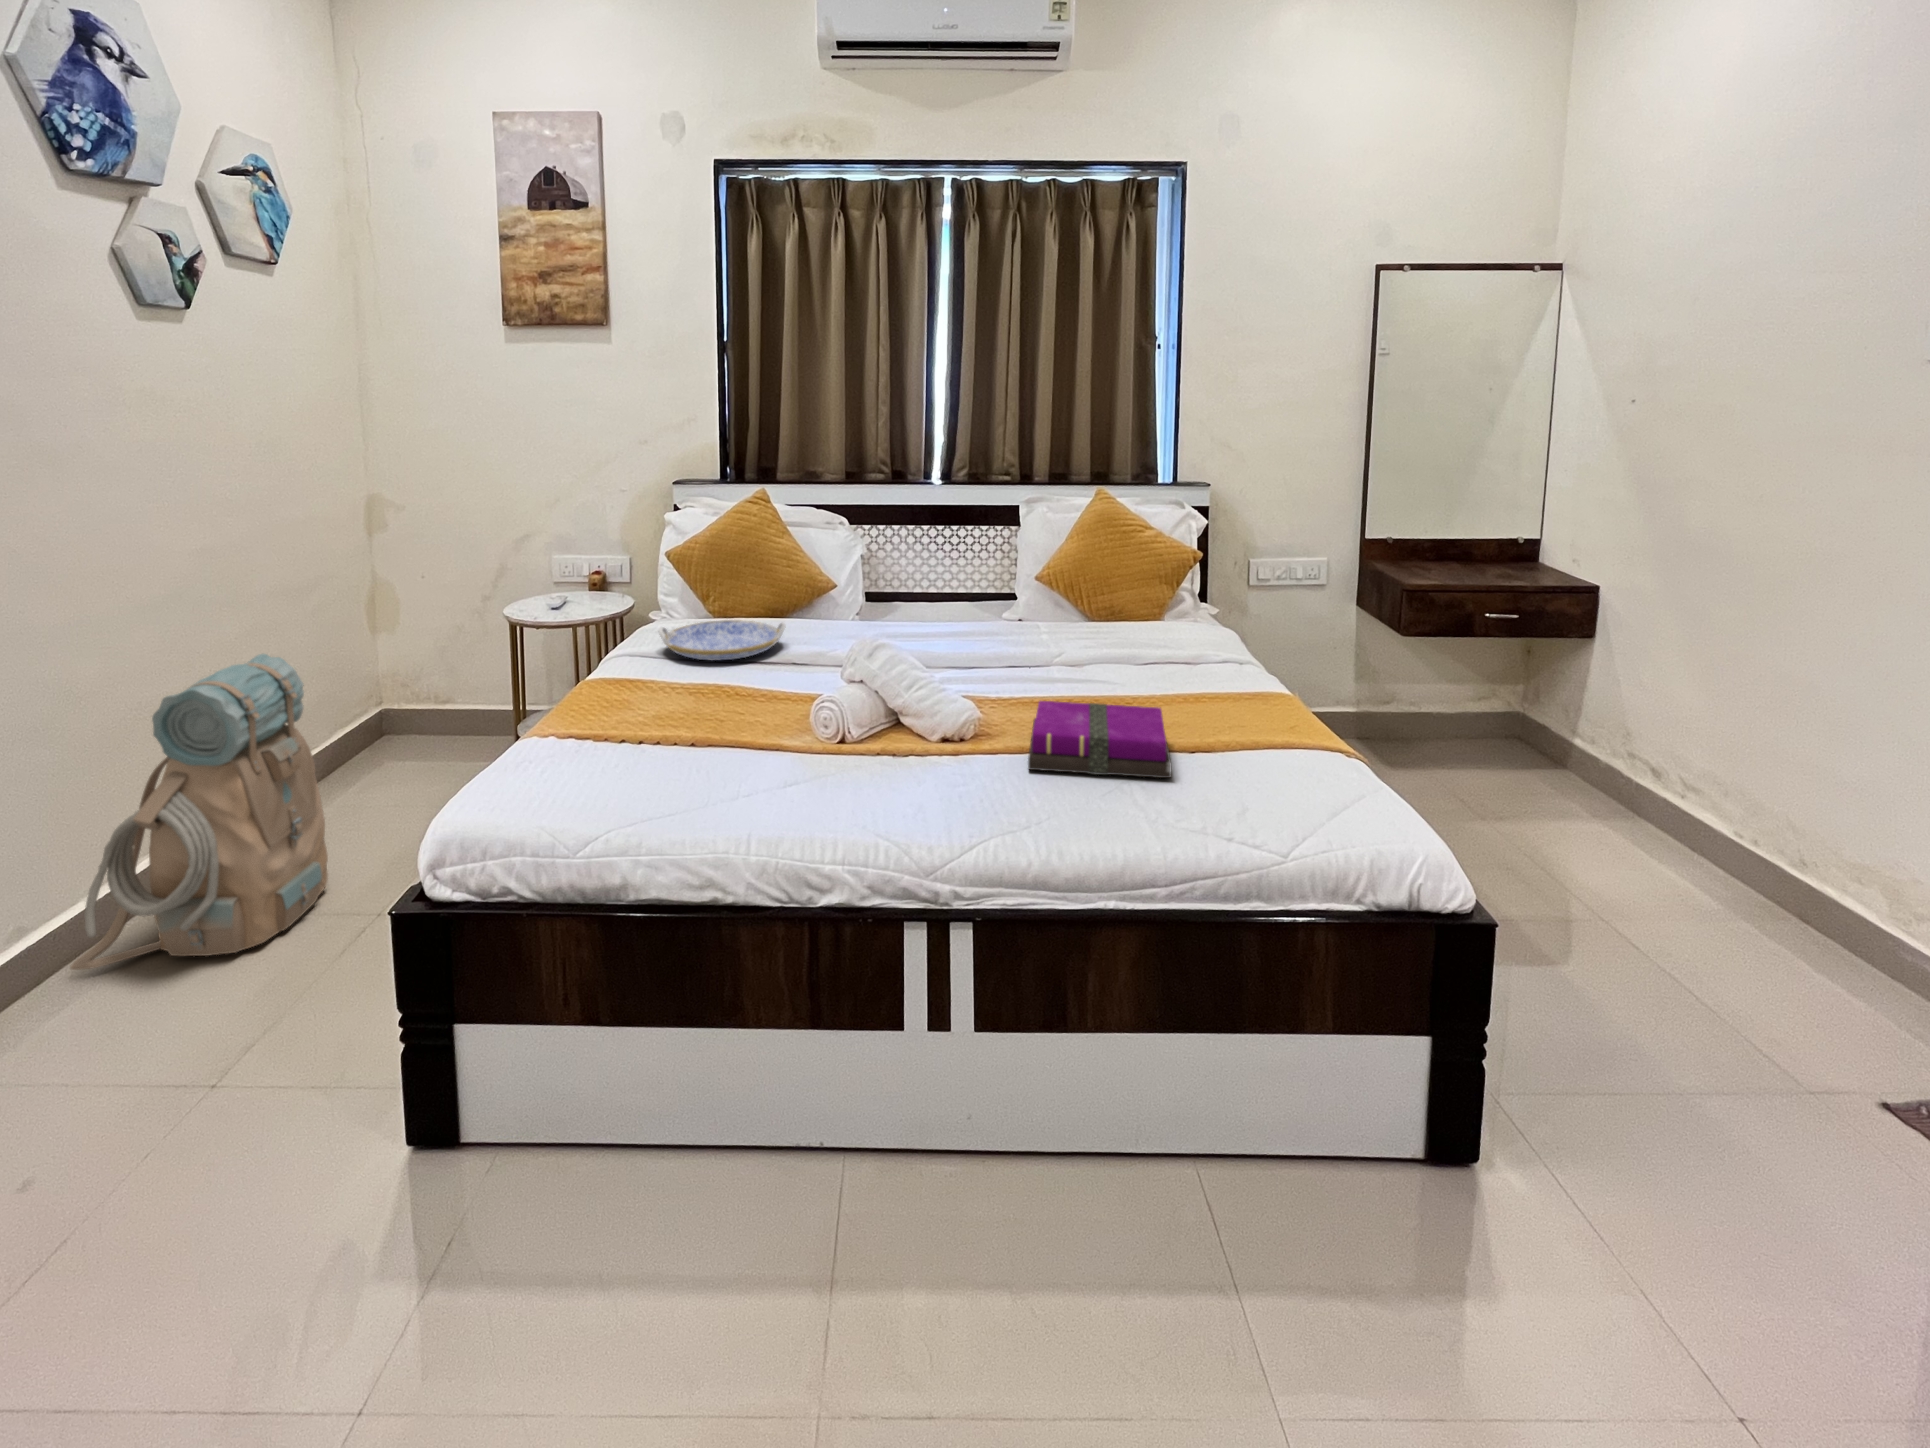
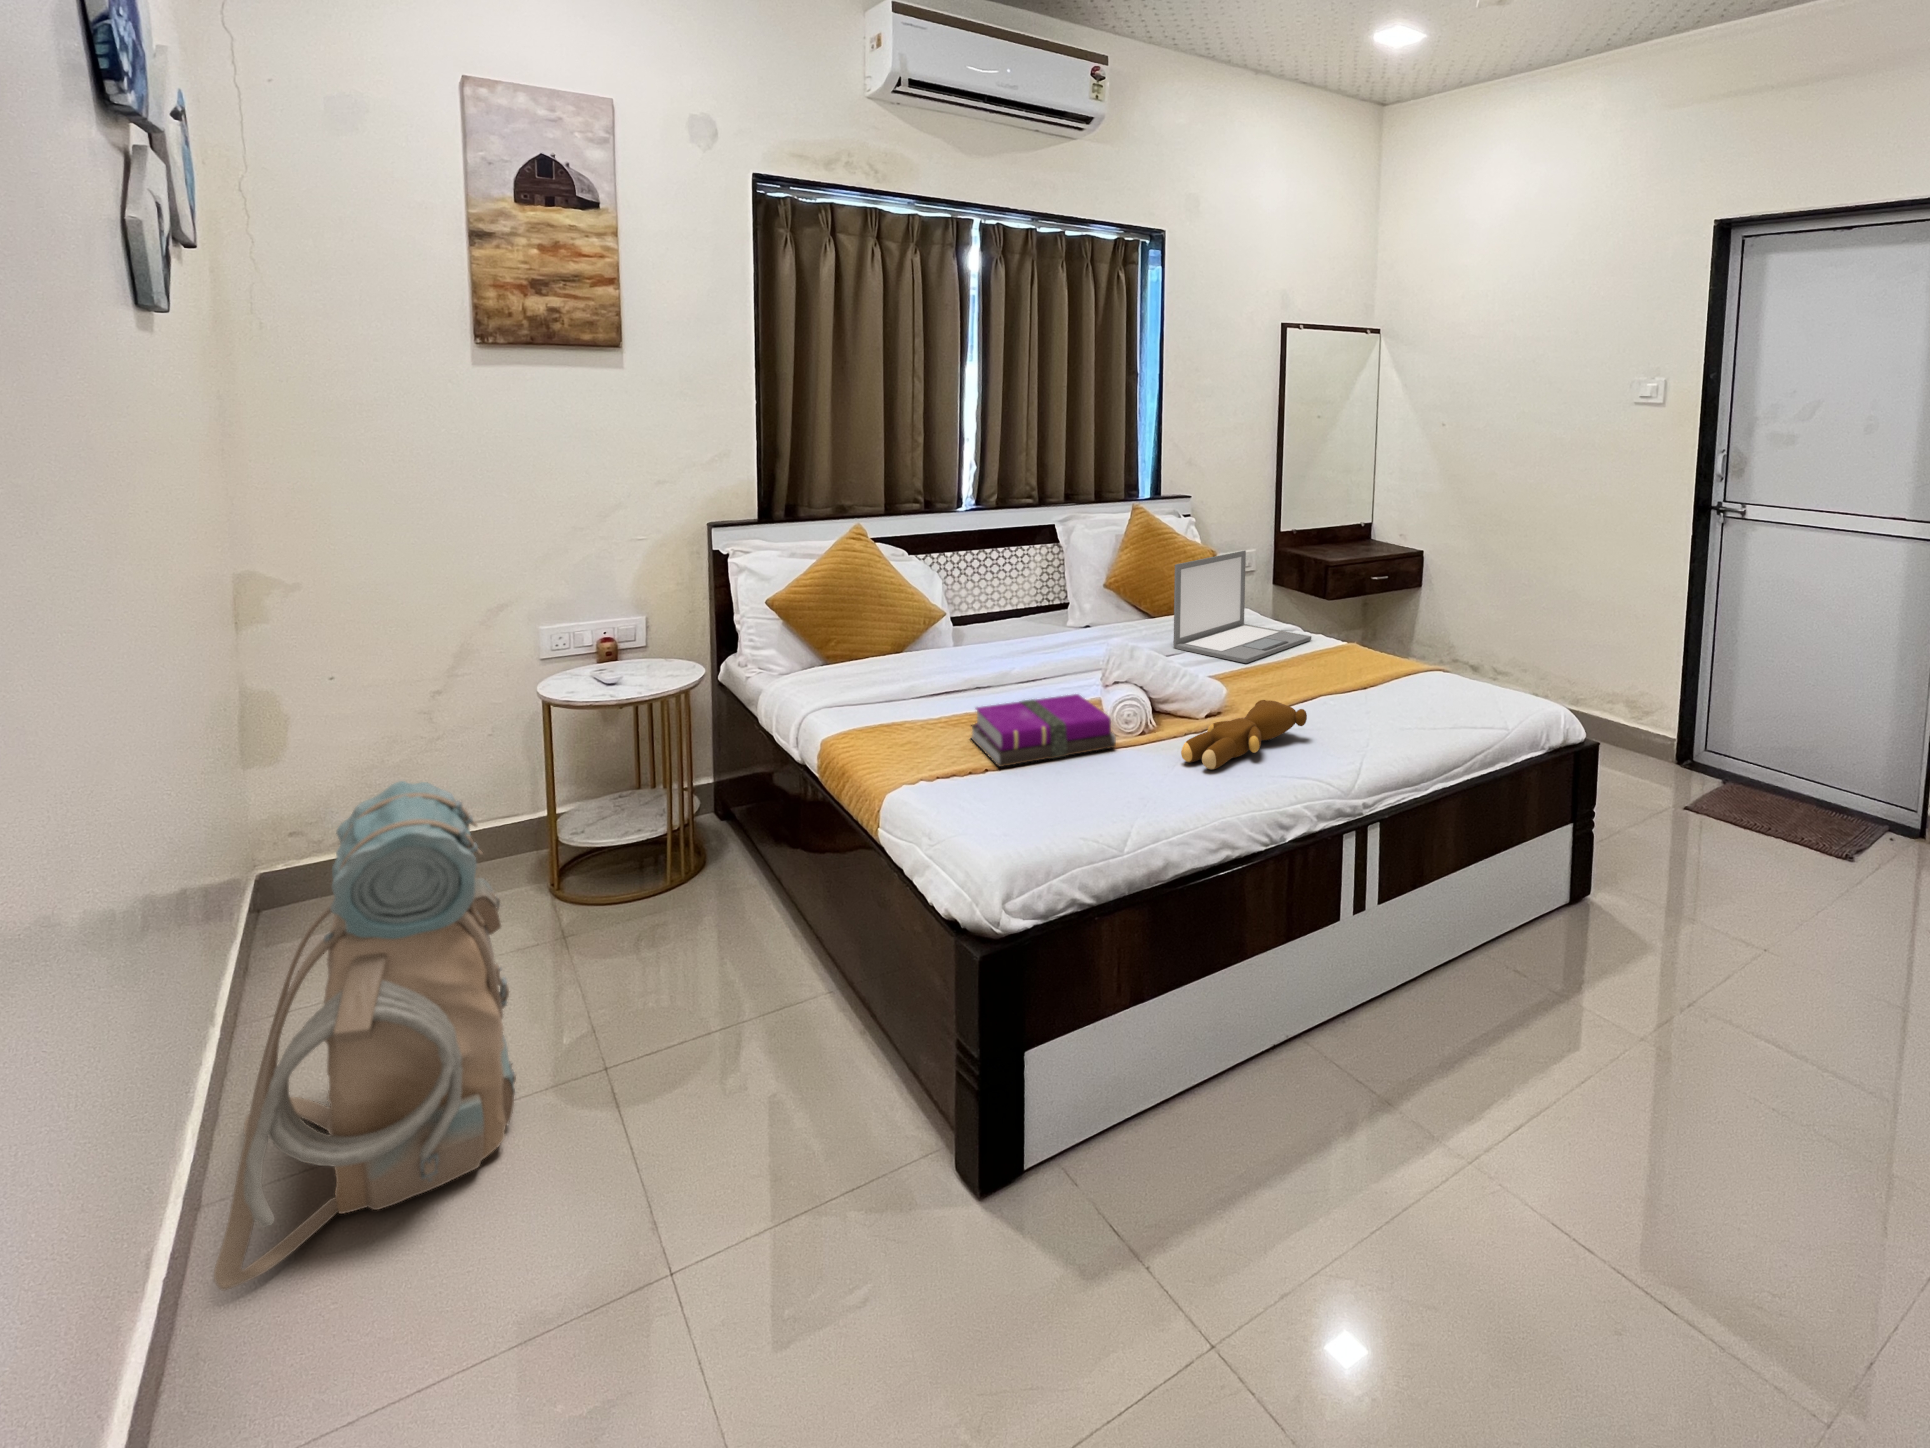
laptop: none [1028,554,1210,690] -> present [1174,551,1311,663]
serving tray: present [659,620,786,661] -> none [850,649,972,696]
notebook: present [1028,701,1171,778] -> present [971,694,1116,767]
teddy bear: none [764,732,950,797] -> present [1181,700,1307,769]

